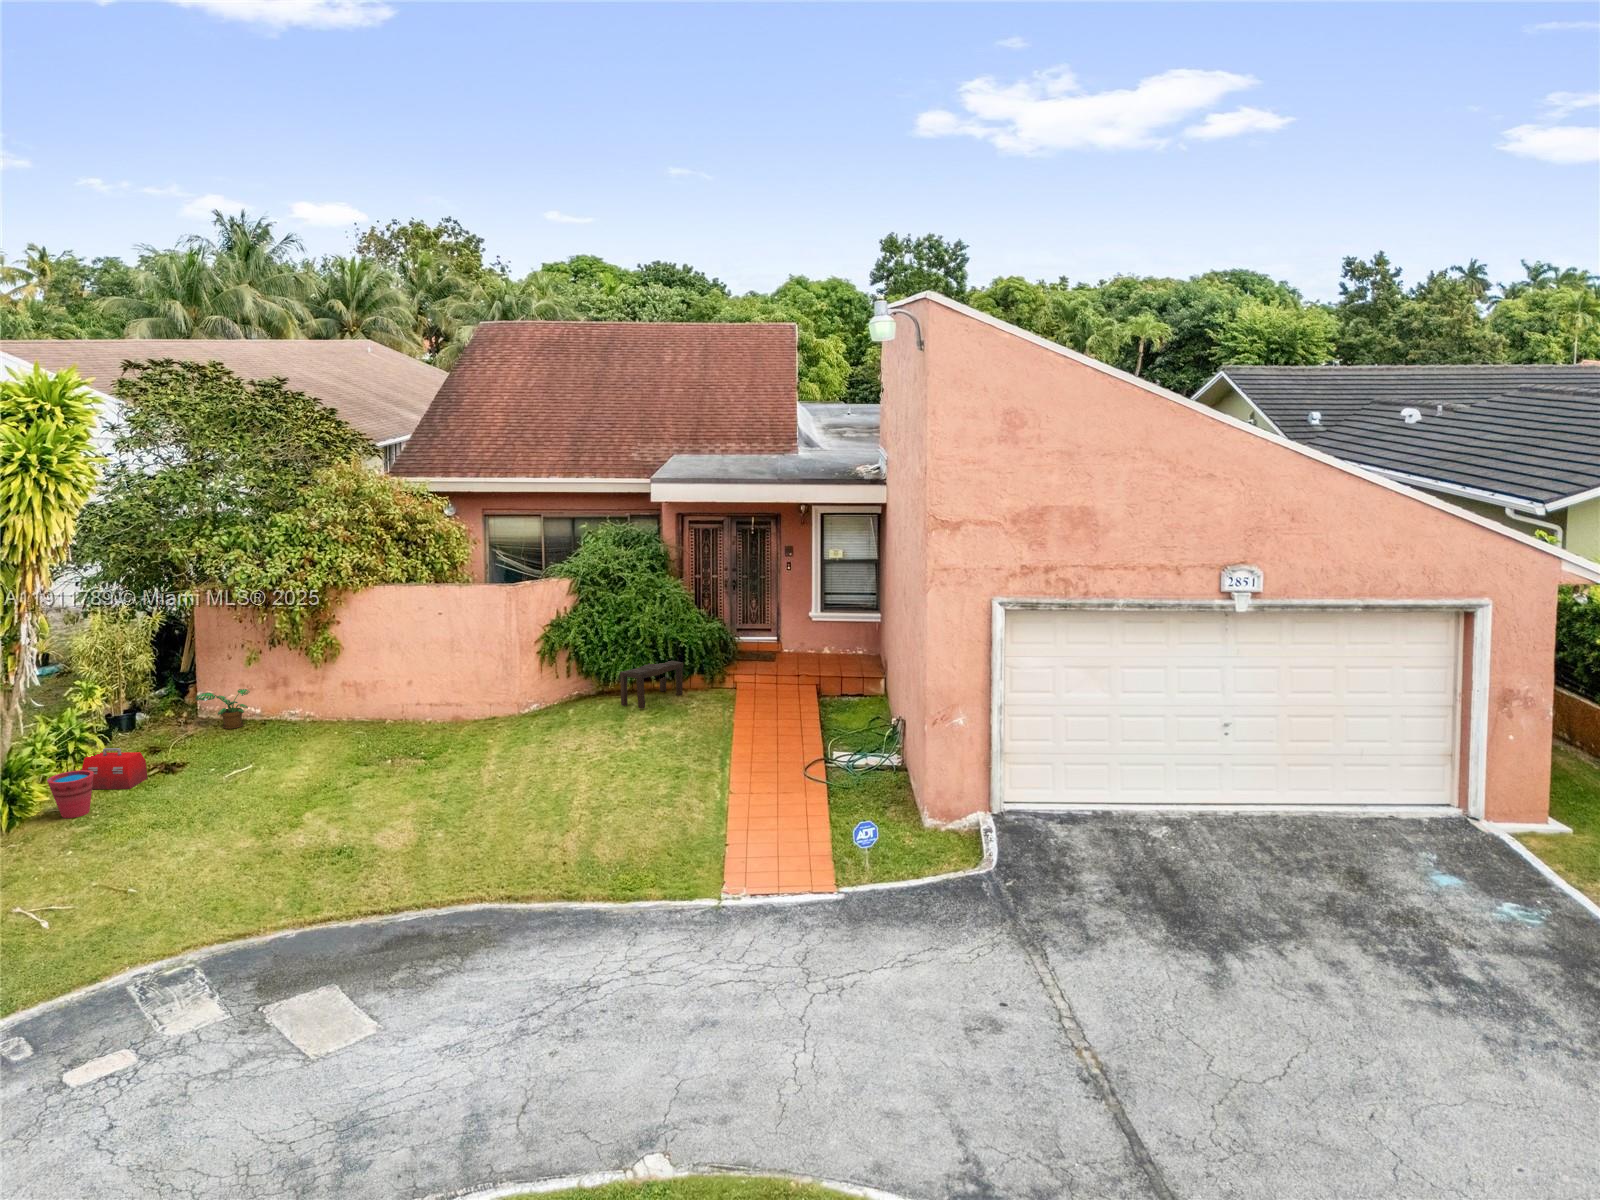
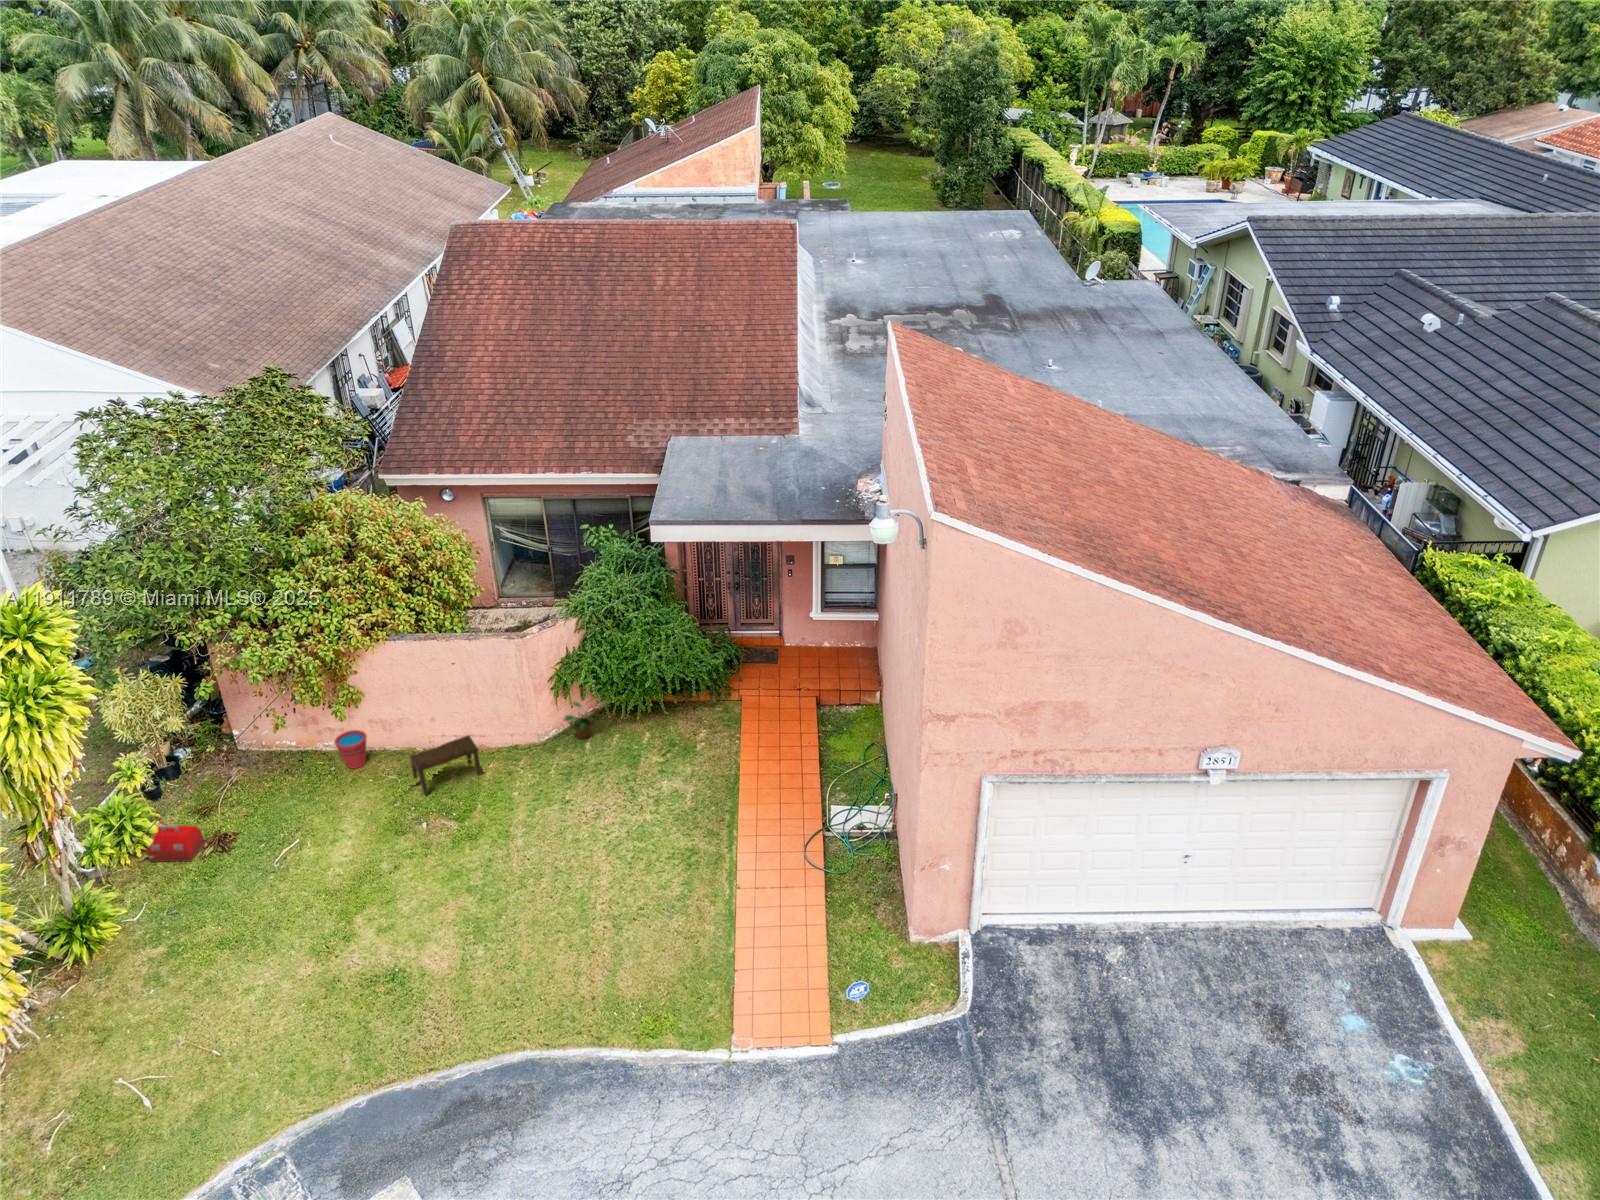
bench: present [620,661,683,709] -> present [410,735,481,795]
potted plant: present [196,689,250,729] -> present [564,702,592,739]
bucket: present [47,770,94,818] -> present [335,730,367,769]

